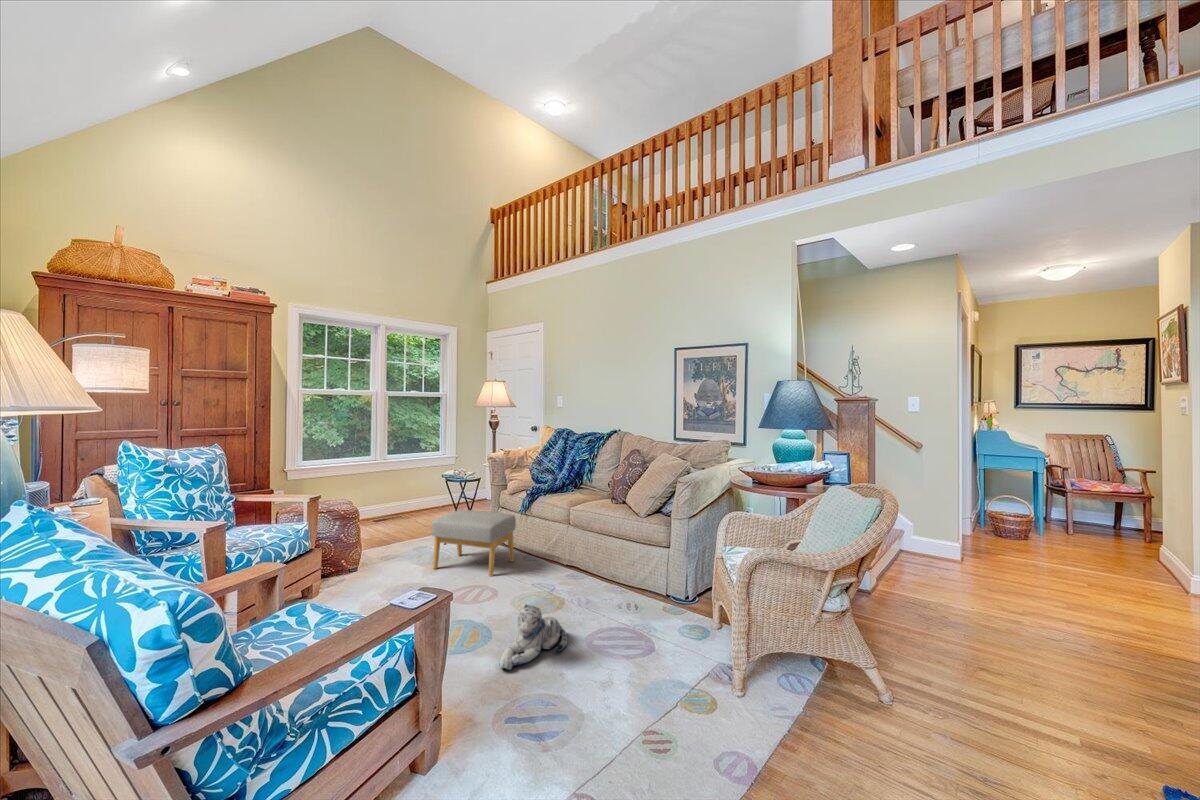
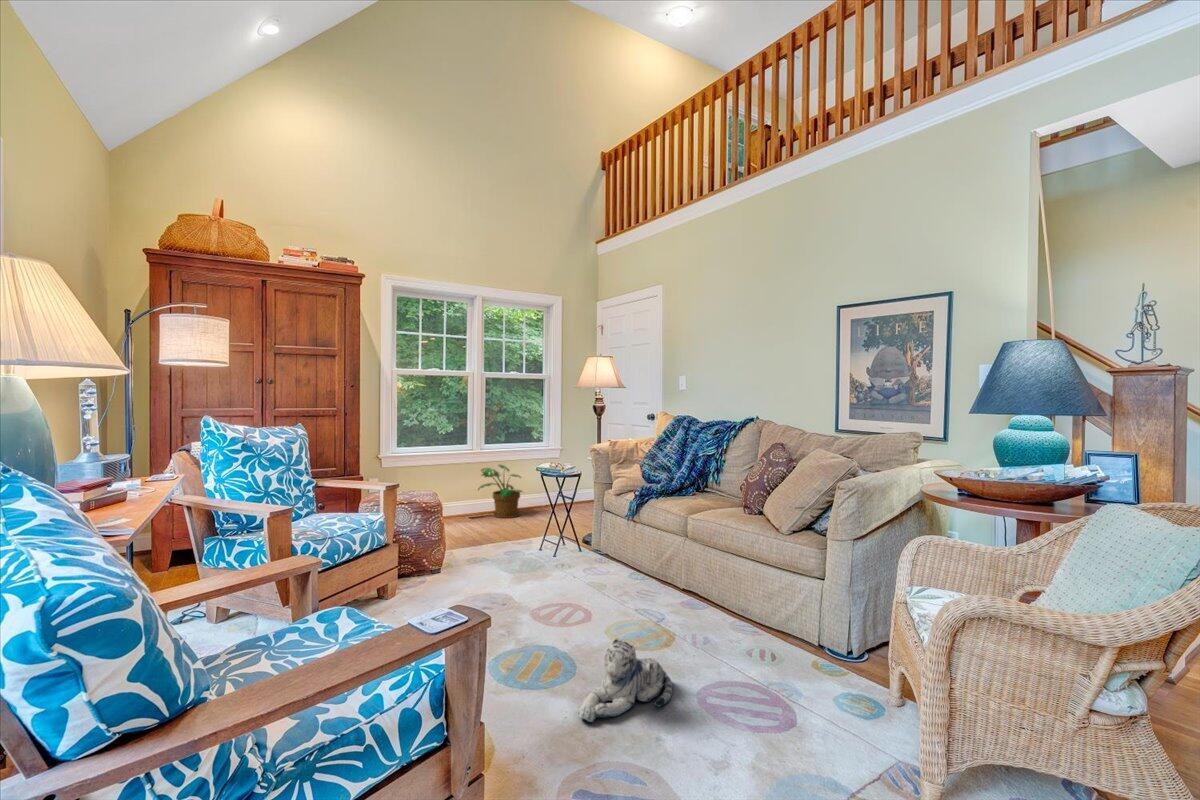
potted plant: none [382,472,425,518] -> present [478,465,522,518]
footstool: present [432,510,516,577] -> none [520,512,621,597]

